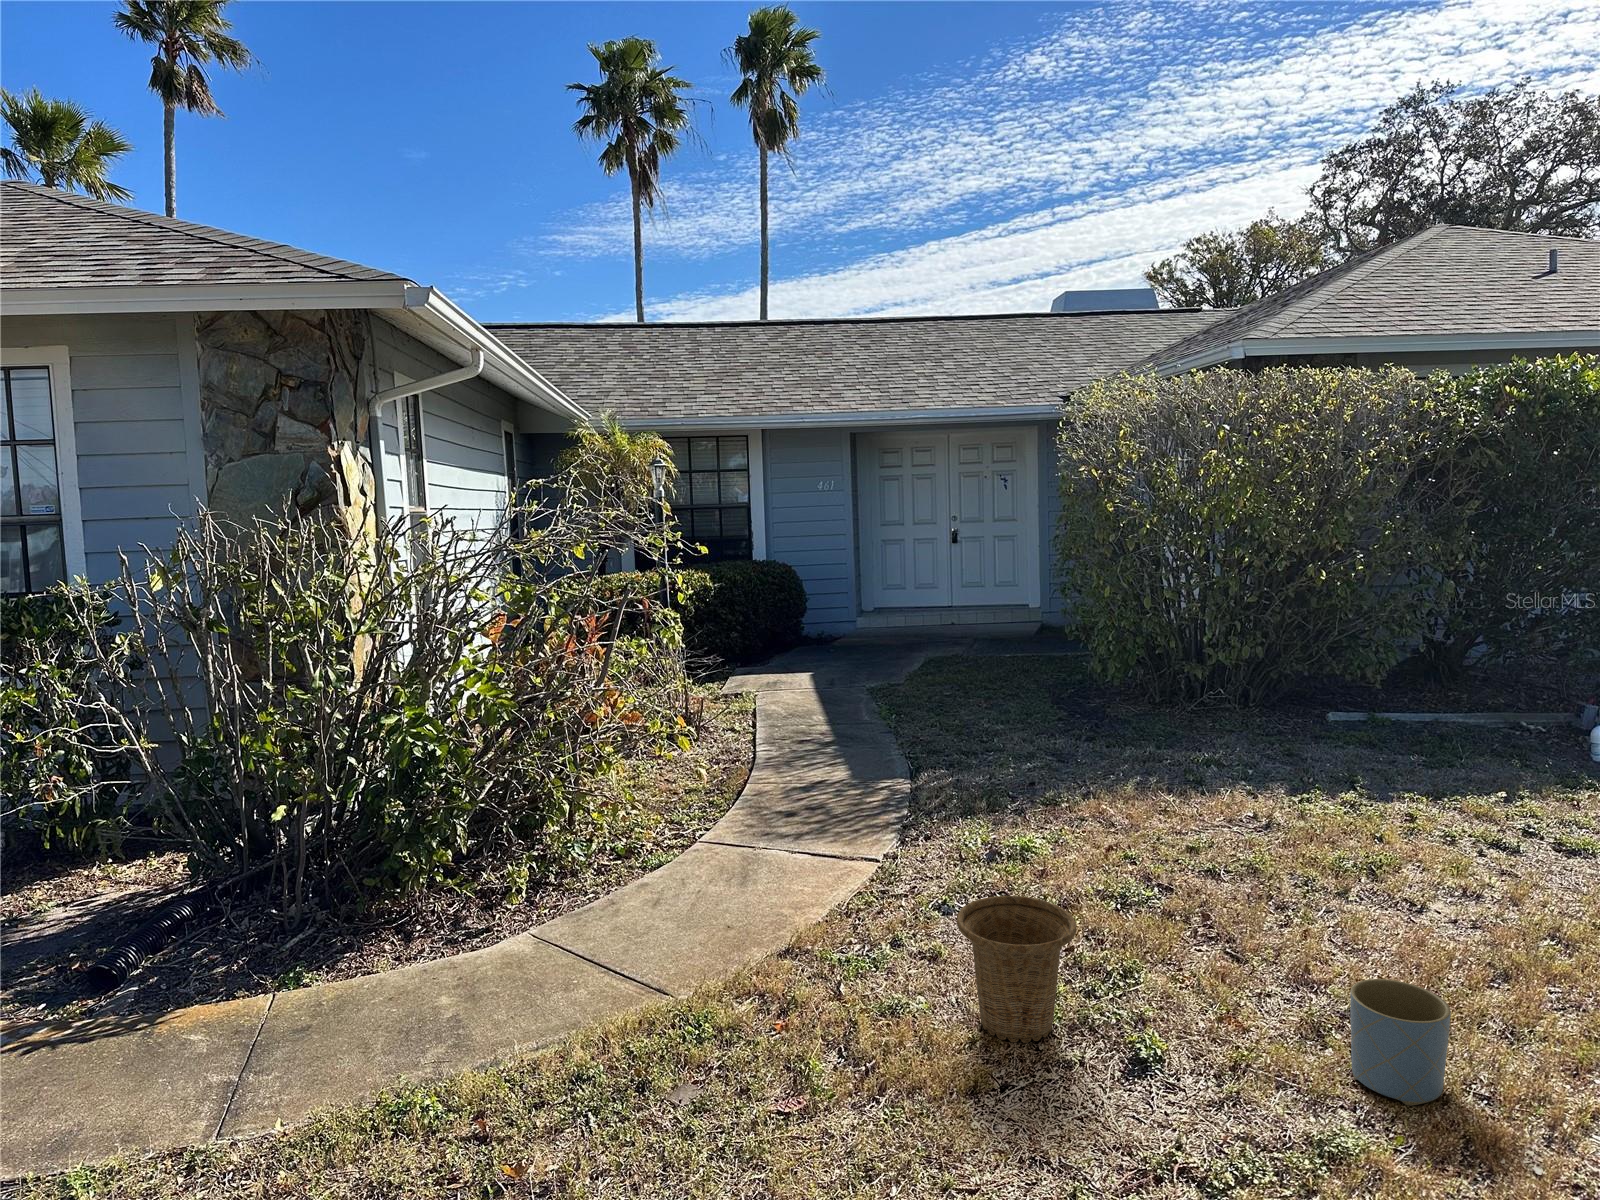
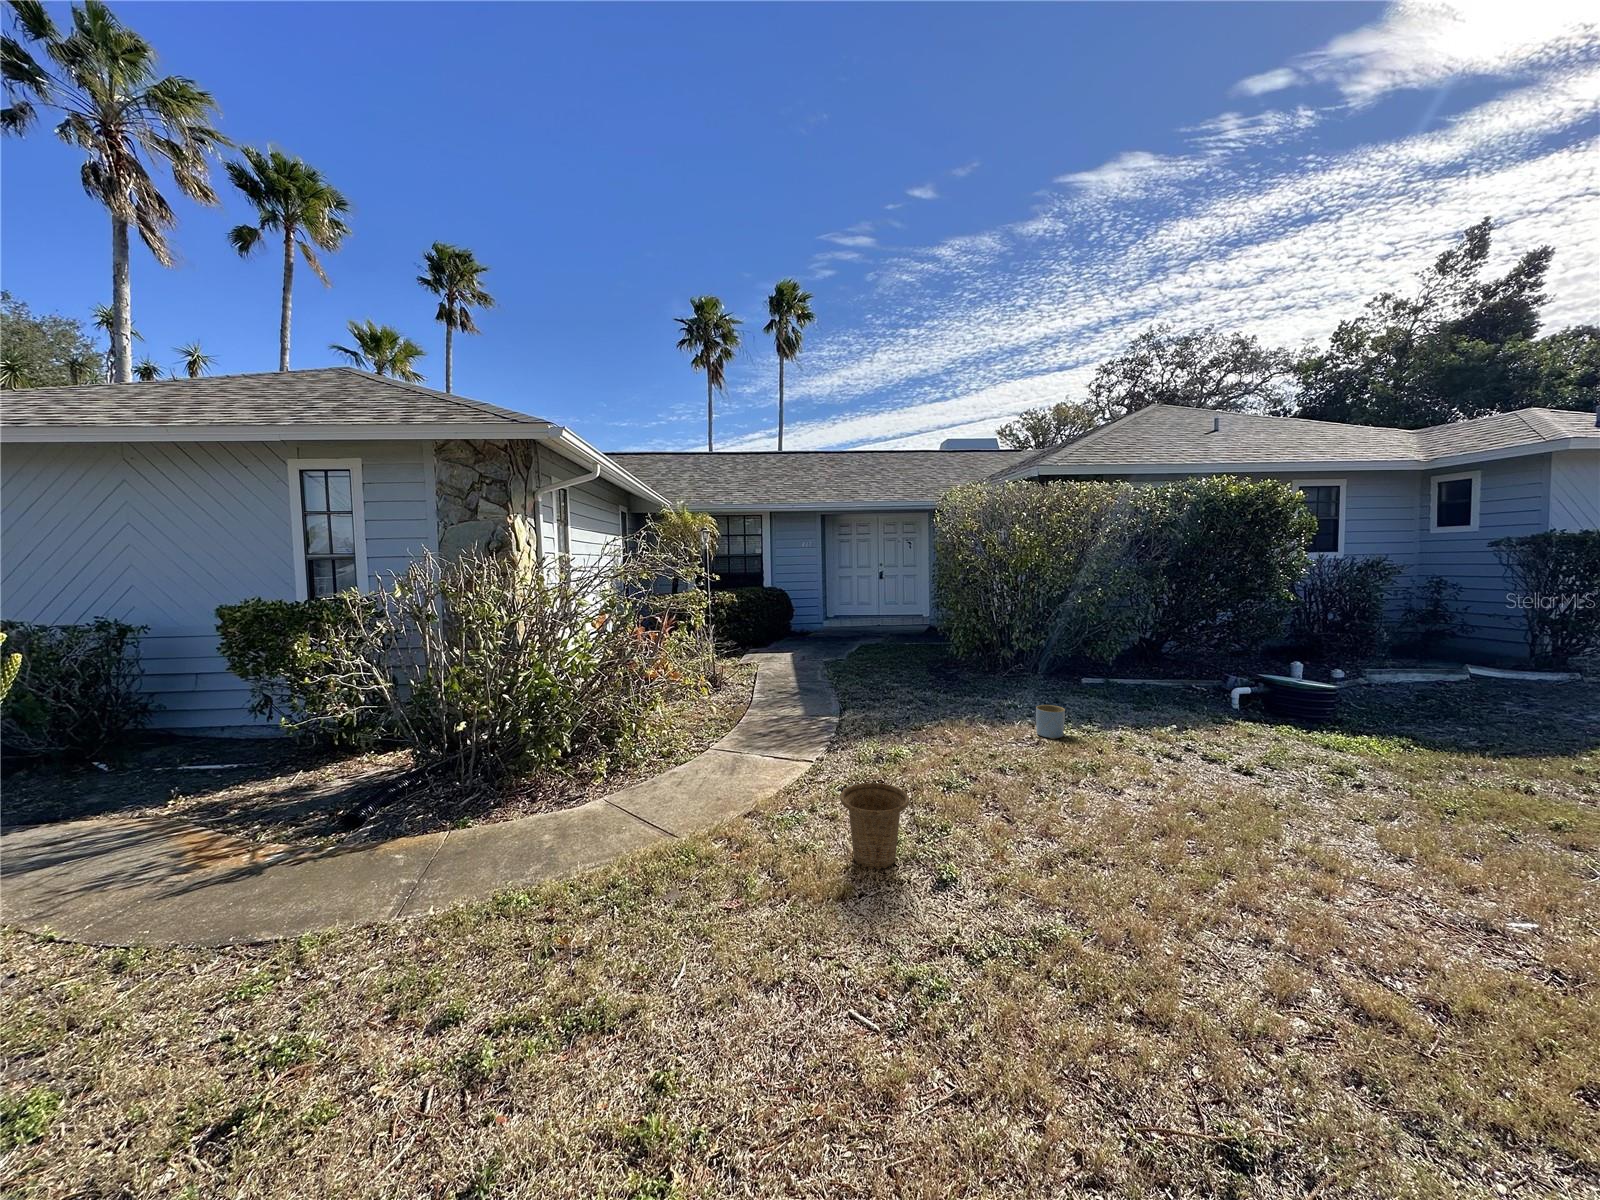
planter: present [1350,979,1451,1106] -> present [1036,705,1065,739]

